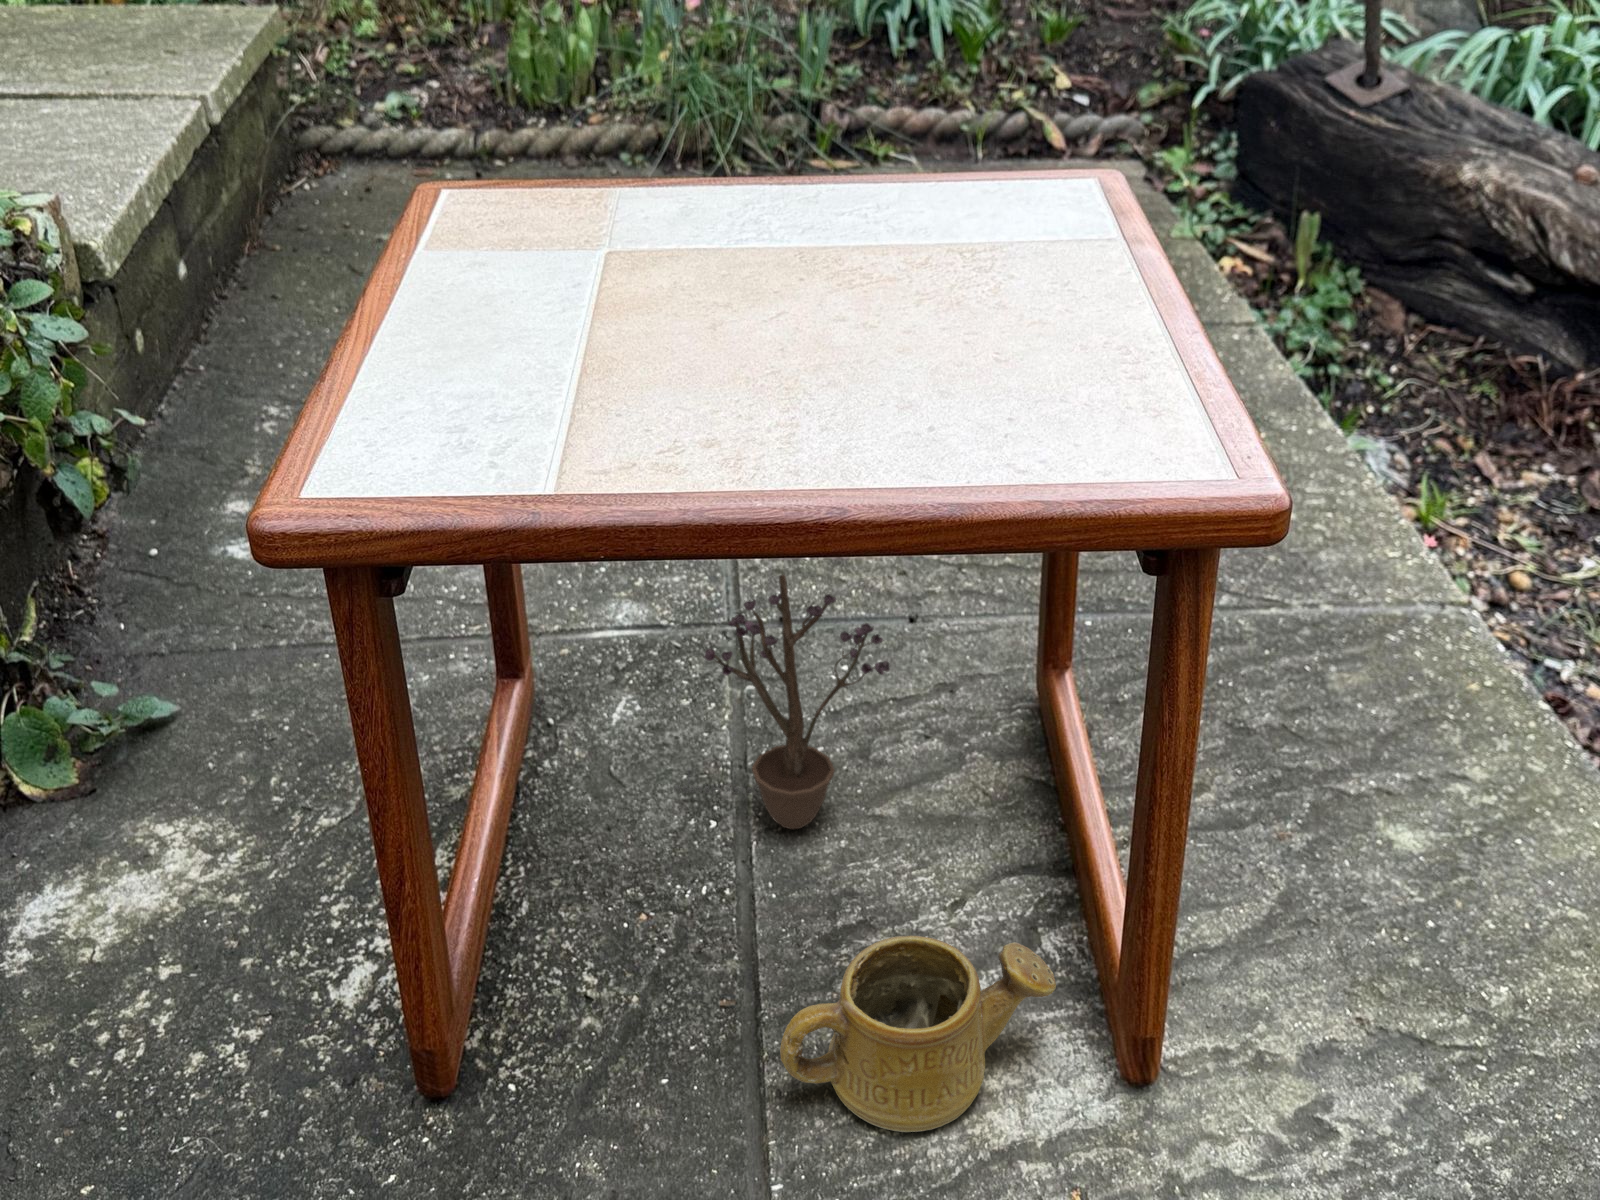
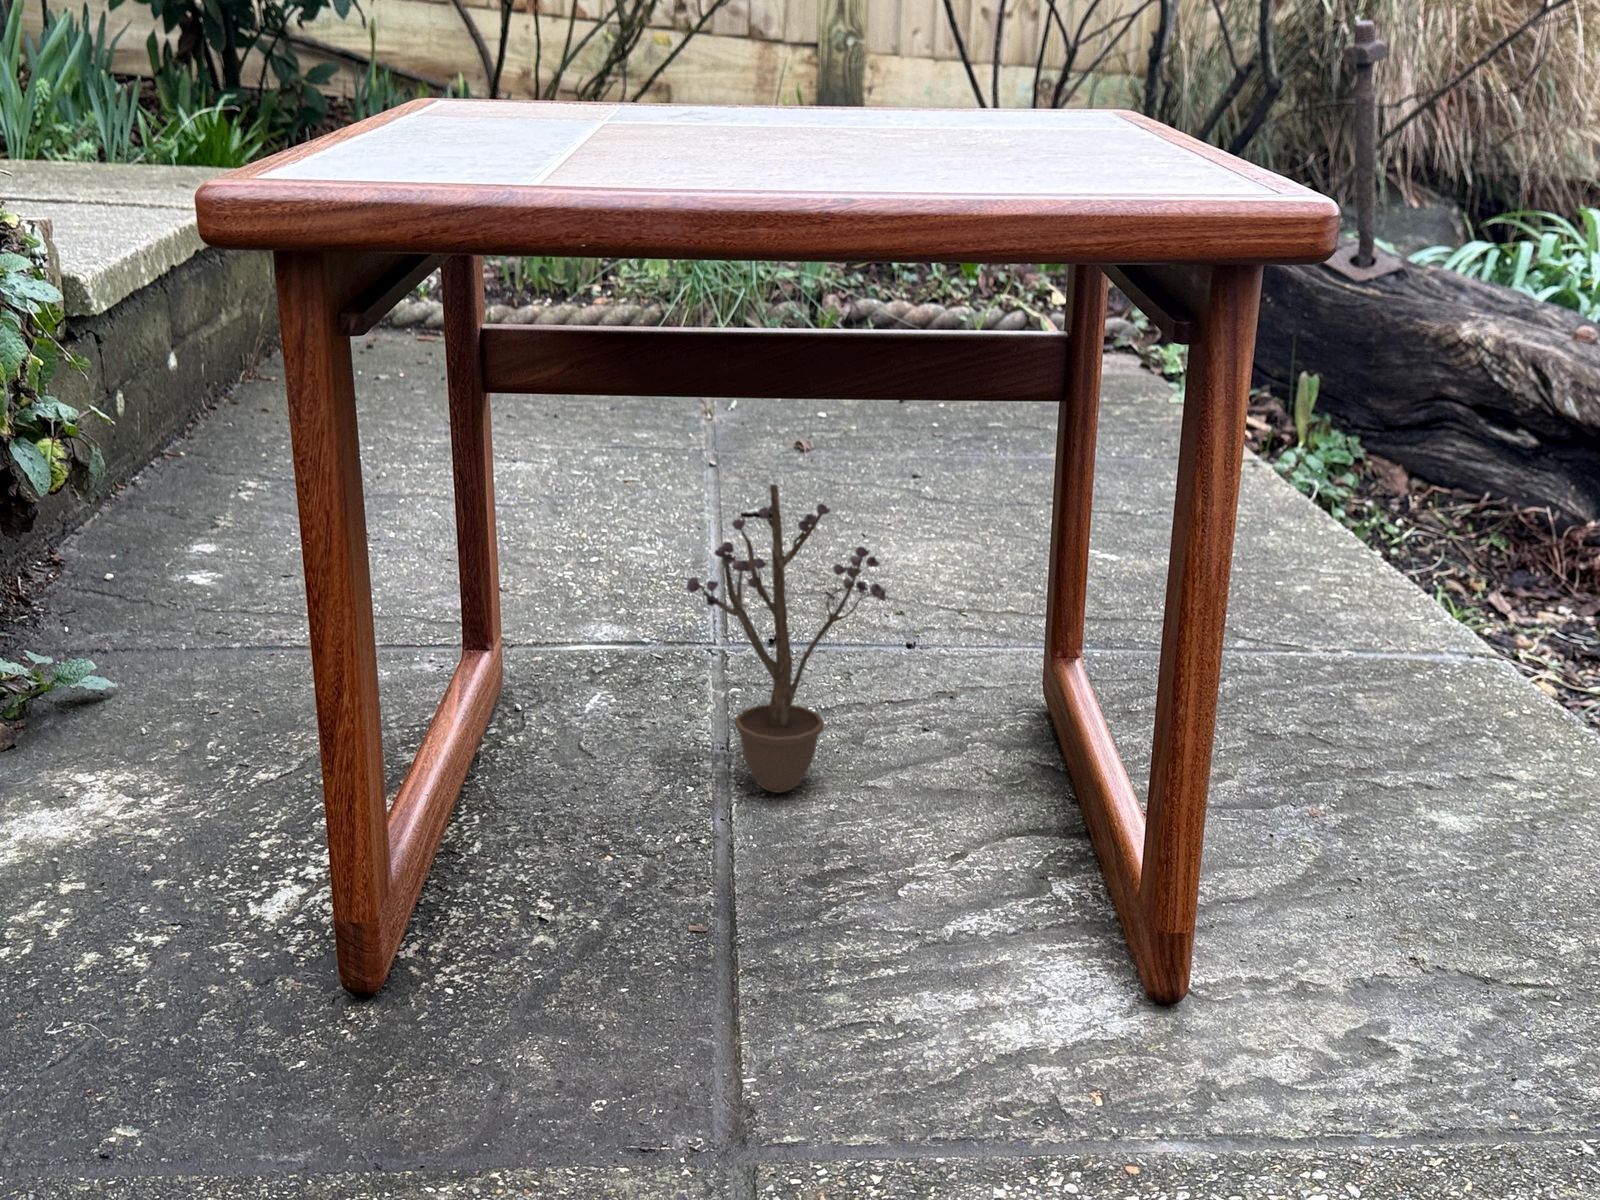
watering can: present [780,936,1056,1132] -> none [756,824,1070,1037]

